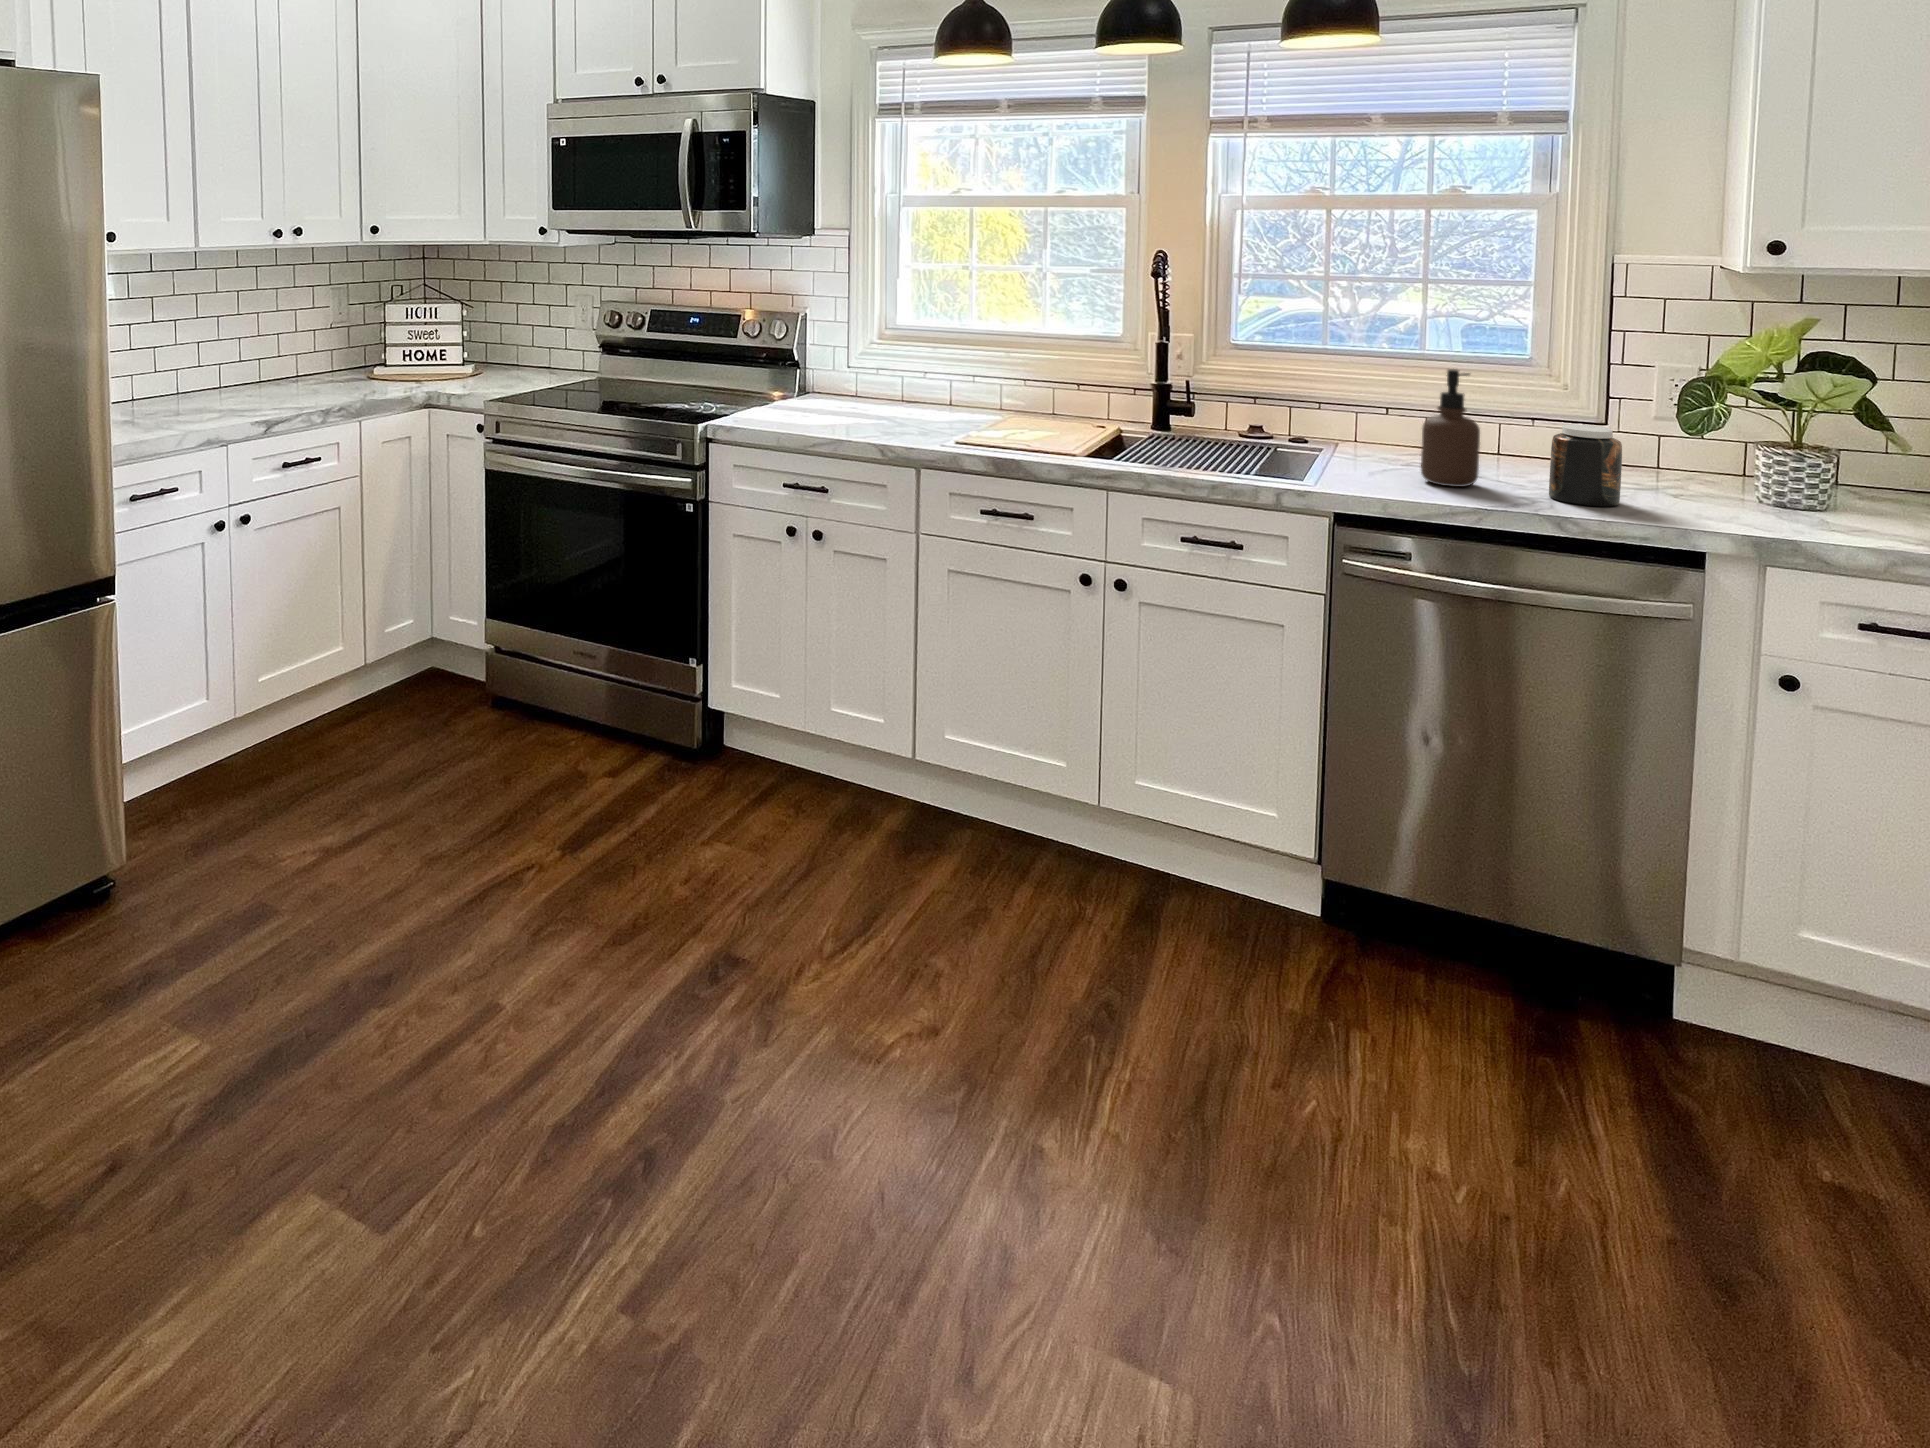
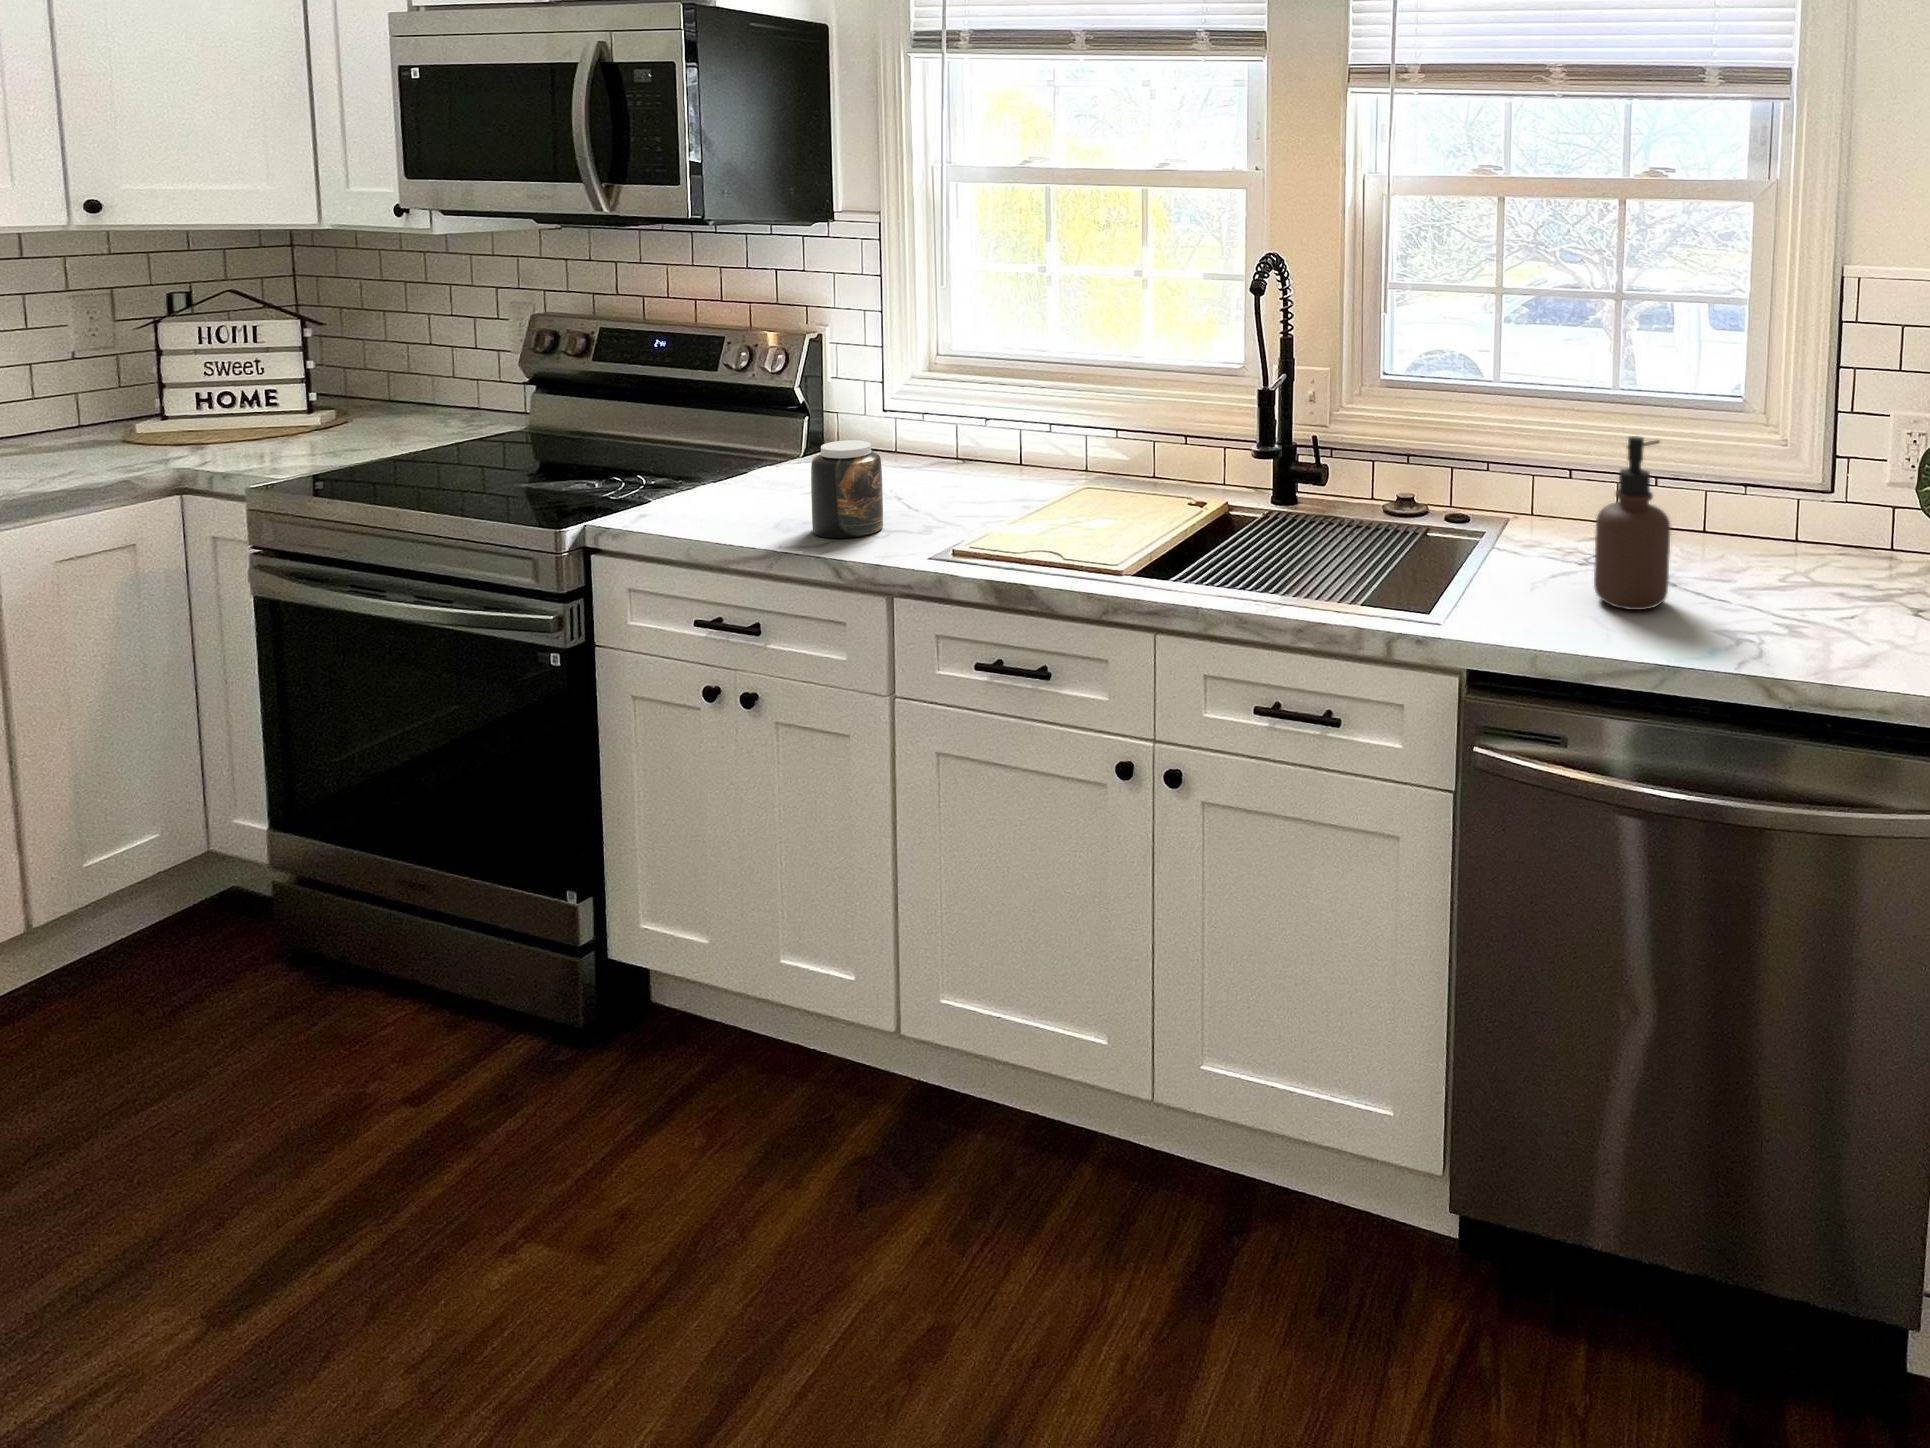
jar: present [1549,424,1622,506] -> present [811,440,883,538]

